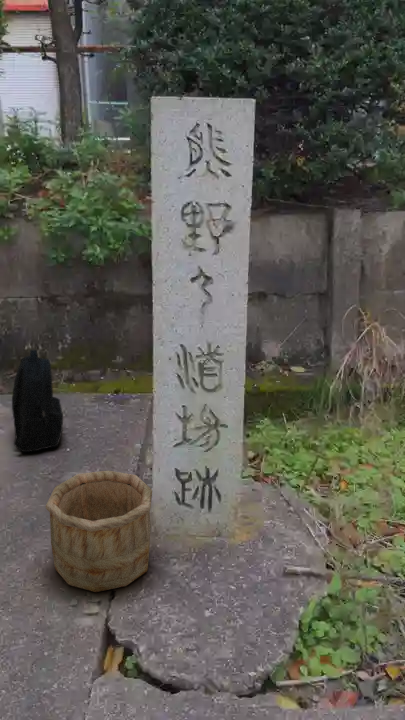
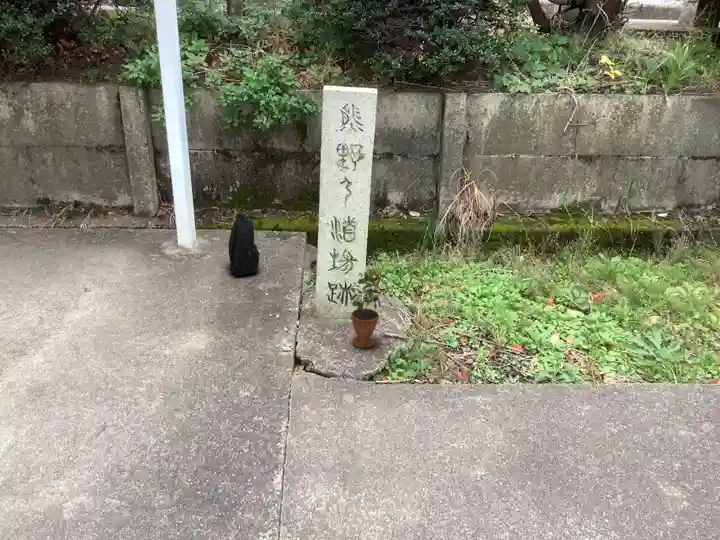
potted plant: none [208,439,277,603] -> present [347,268,380,348]
wooden bucket: present [45,471,152,592] -> none [263,282,317,341]

